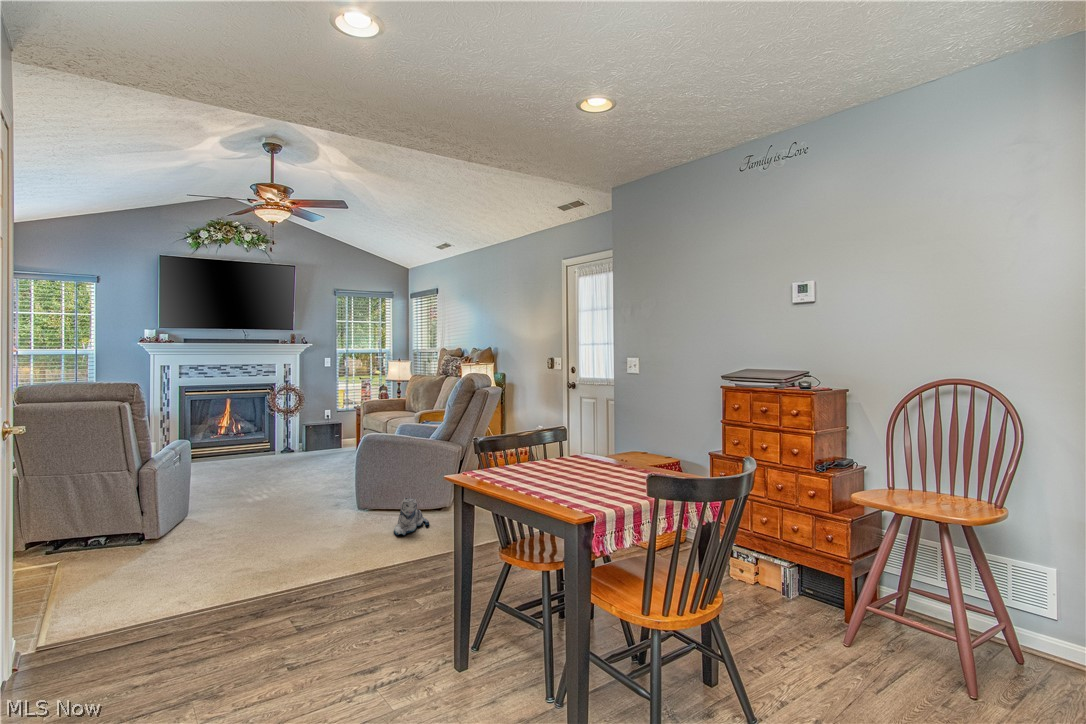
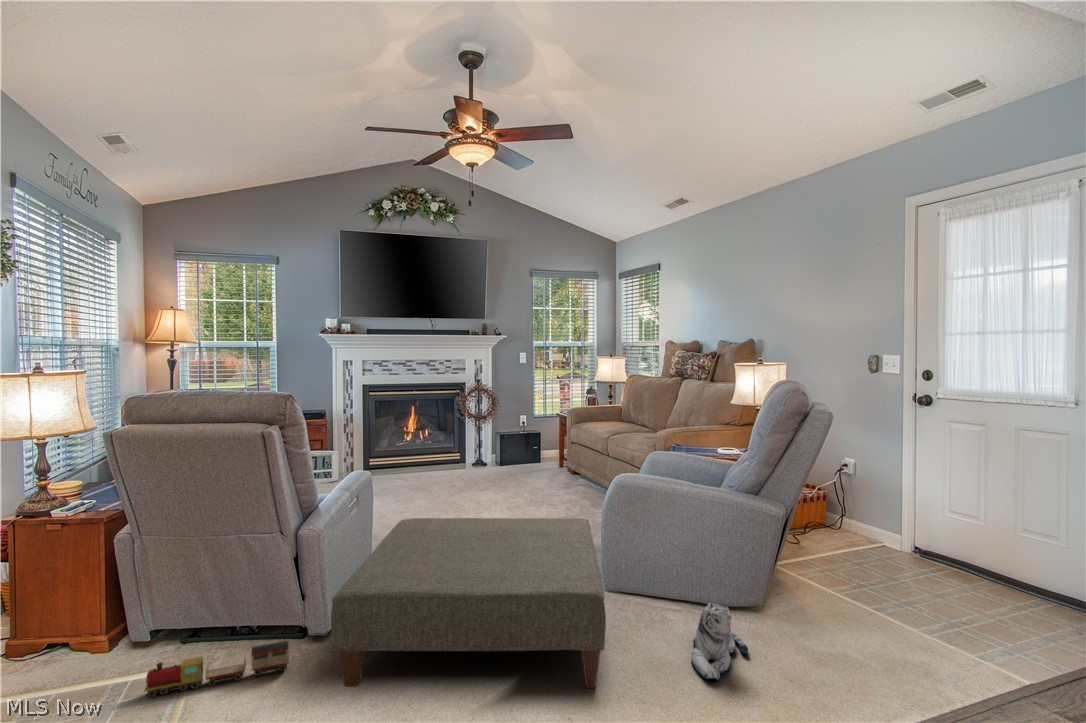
ottoman: none [165,464,348,557] -> present [331,518,606,688]
toy train: none [34,536,134,570] -> present [144,641,289,697]

